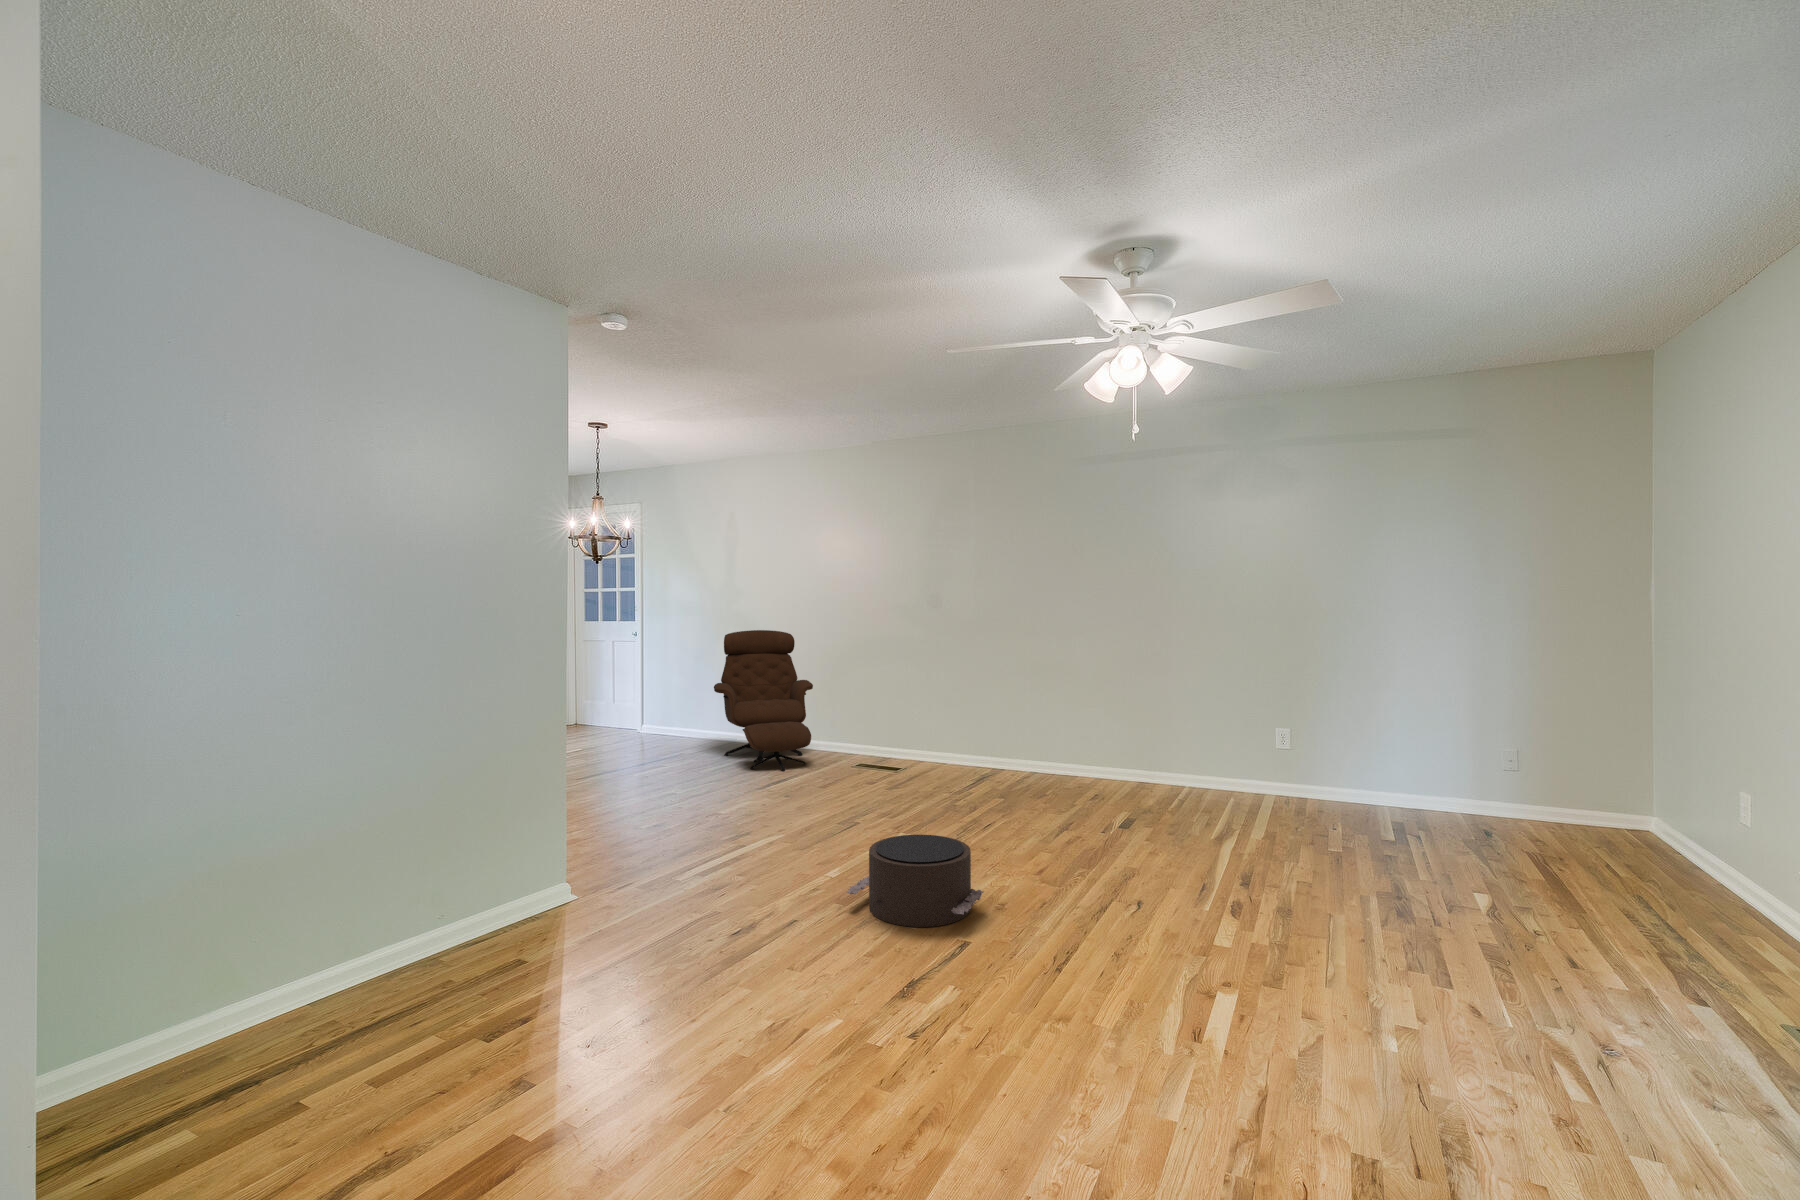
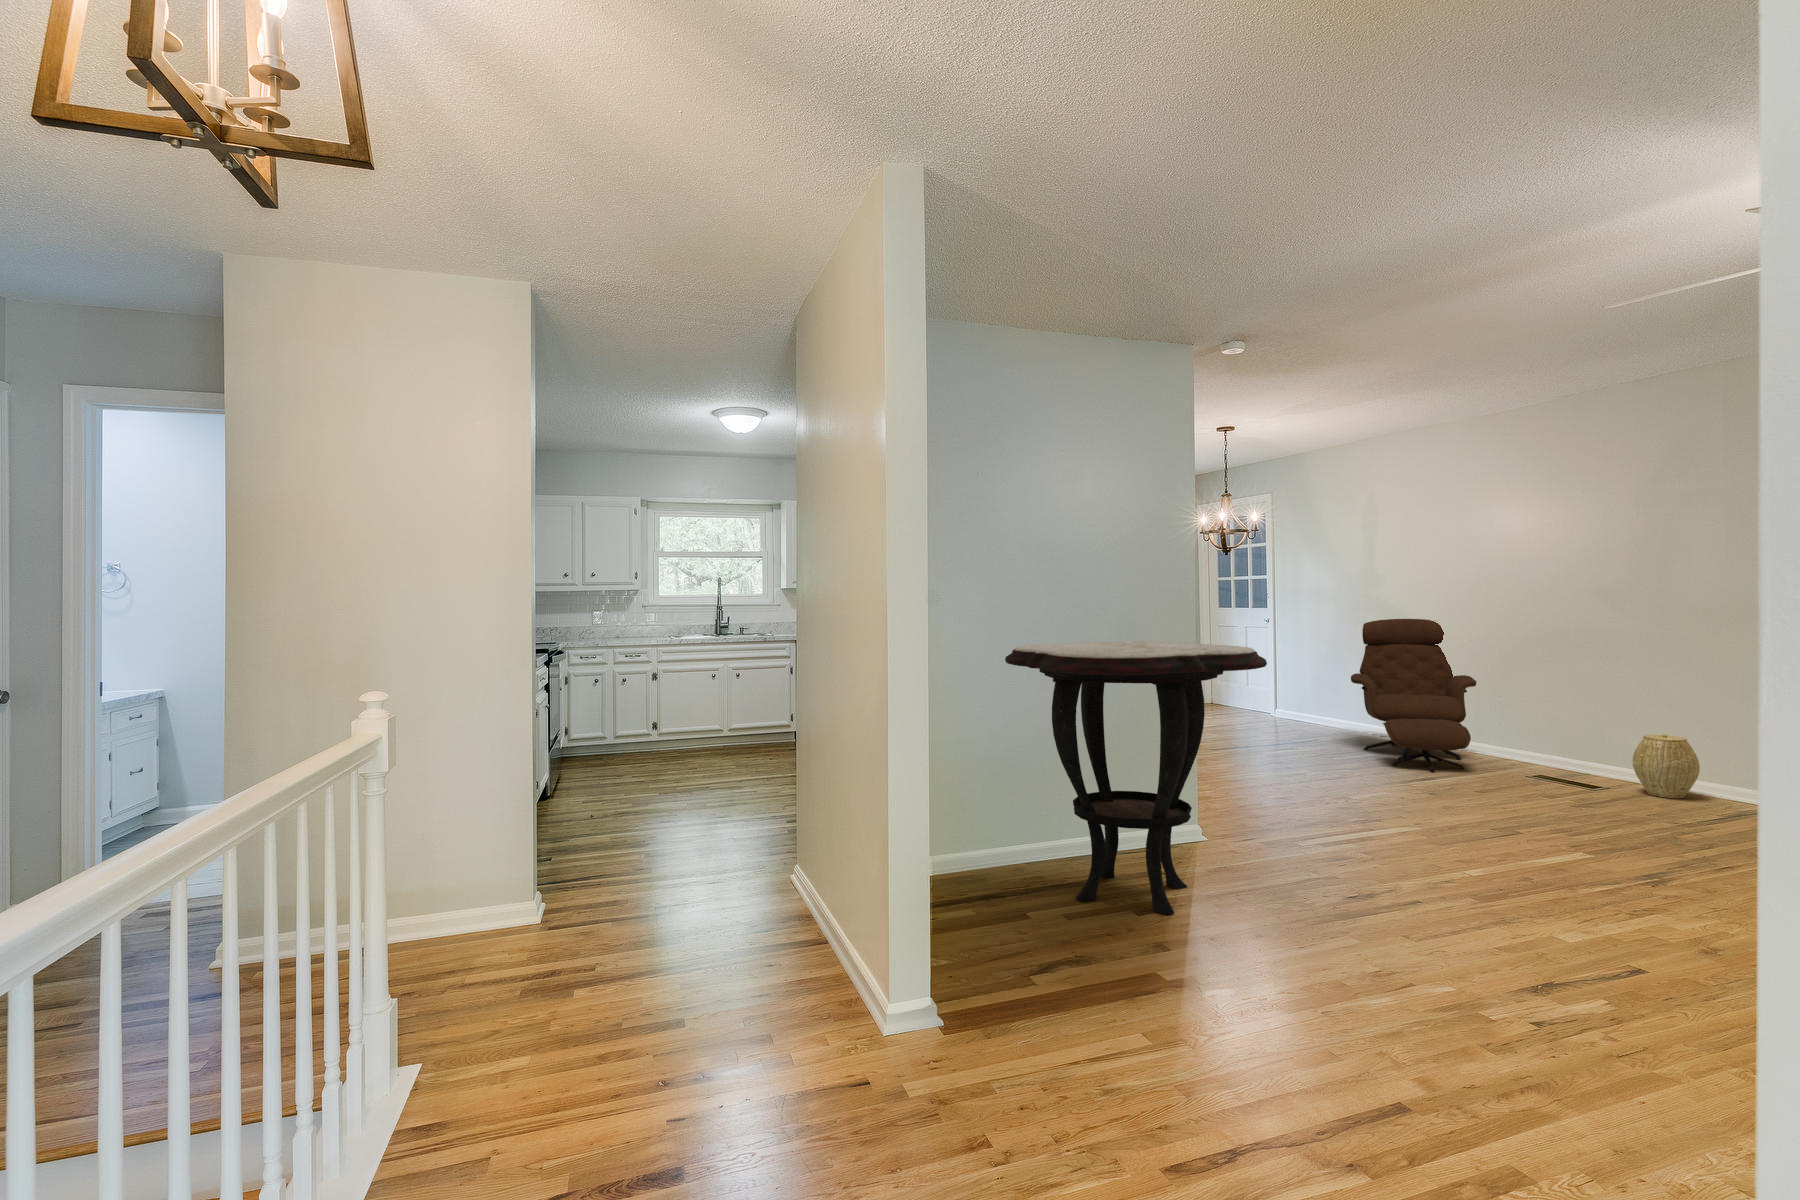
side table: none [273,665,655,1044] -> present [1005,641,1267,915]
woven basket: none [919,720,957,769] -> present [1632,734,1700,798]
pouf: present [847,835,984,927] -> none [1482,844,1681,948]

